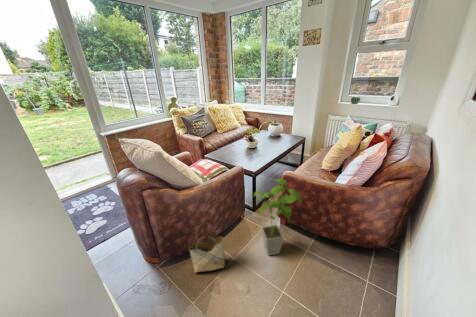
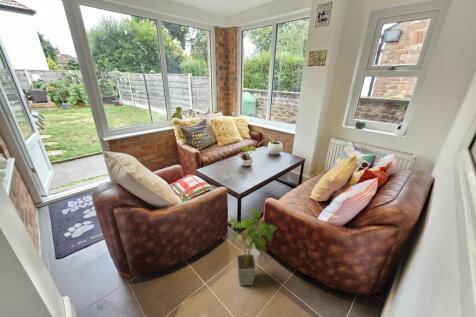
woven basket: present [188,236,225,272] -> none [156,245,194,295]

